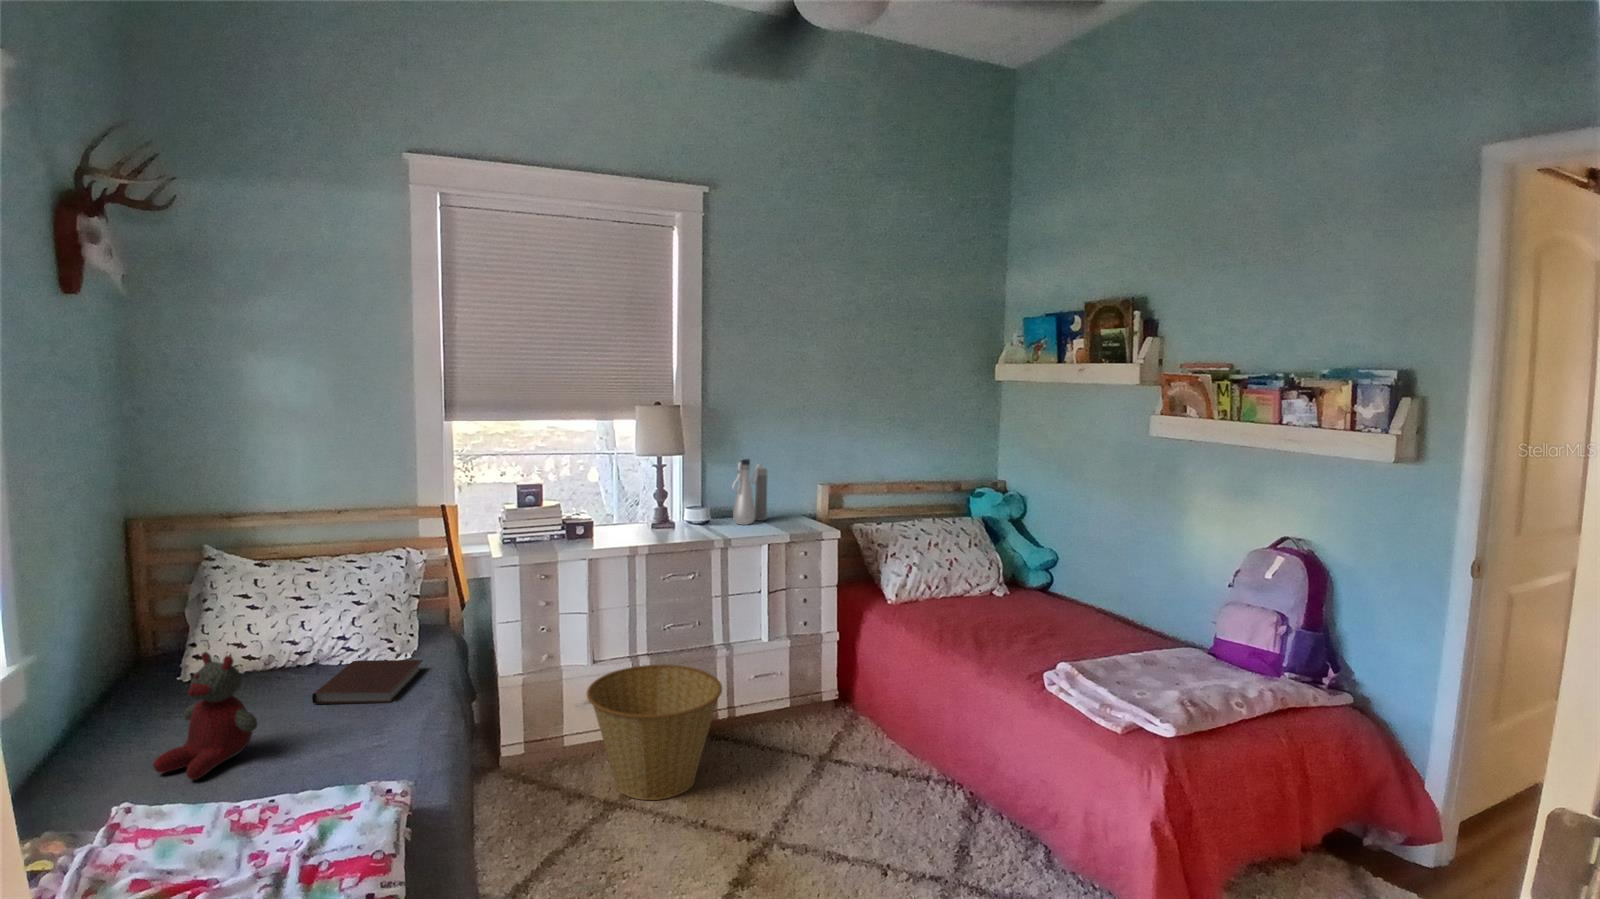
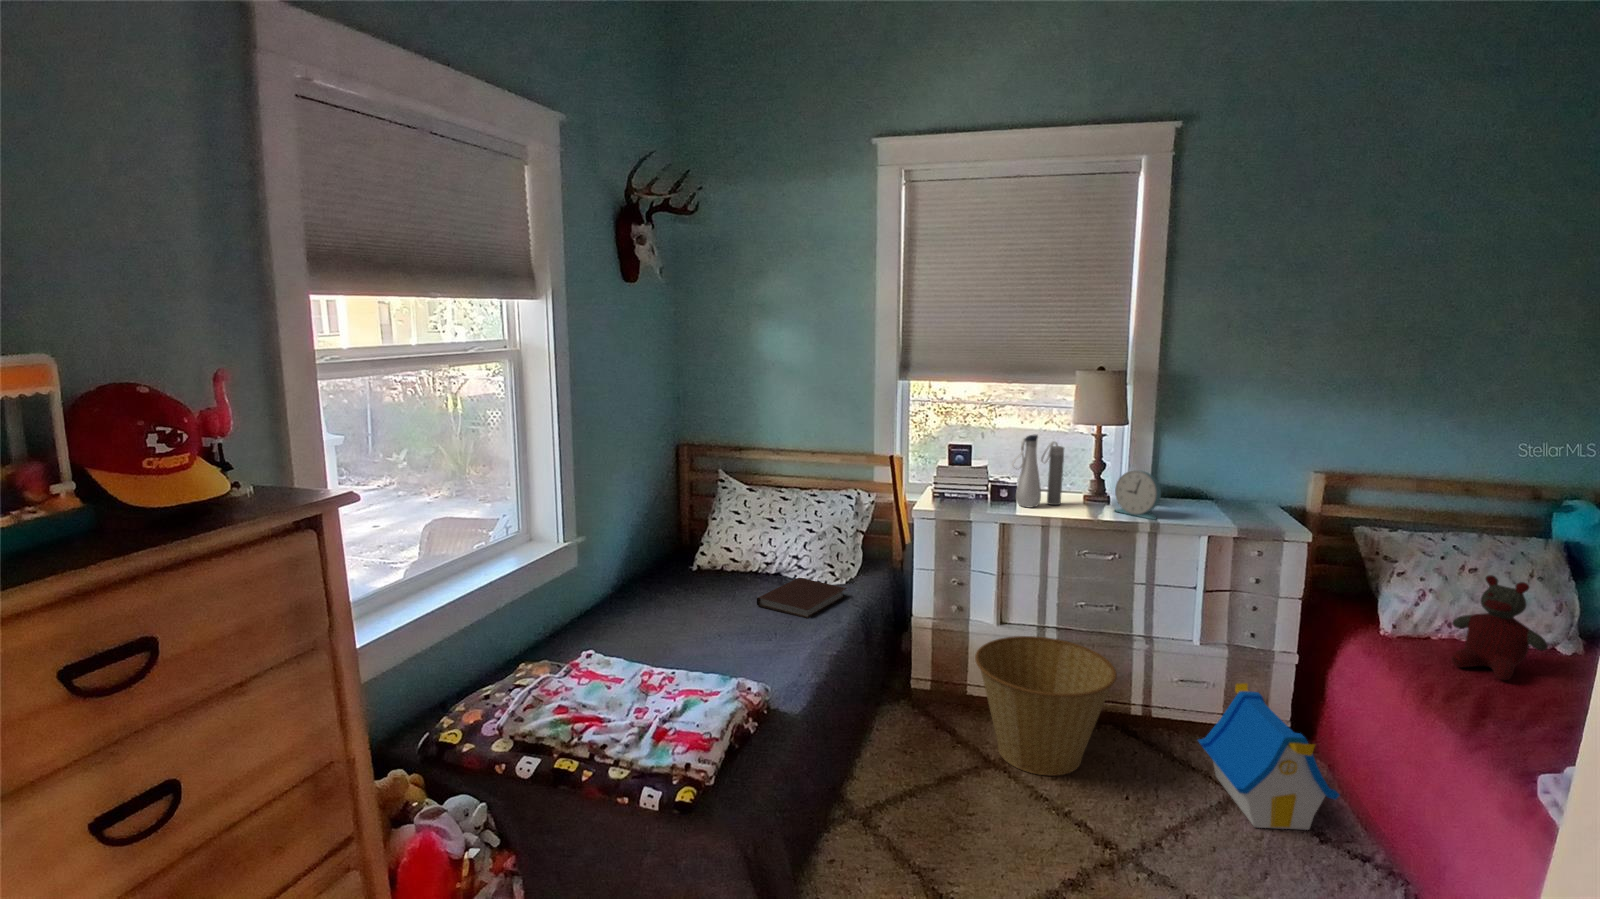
water bottle: present [732,459,767,525] -> present [1012,435,1064,508]
alarm clock: none [686,493,727,536] -> present [1115,470,1161,520]
stuffed bear: present [153,652,257,780] -> present [1452,575,1548,680]
toy house: none [786,664,897,782] -> present [1198,683,1340,830]

